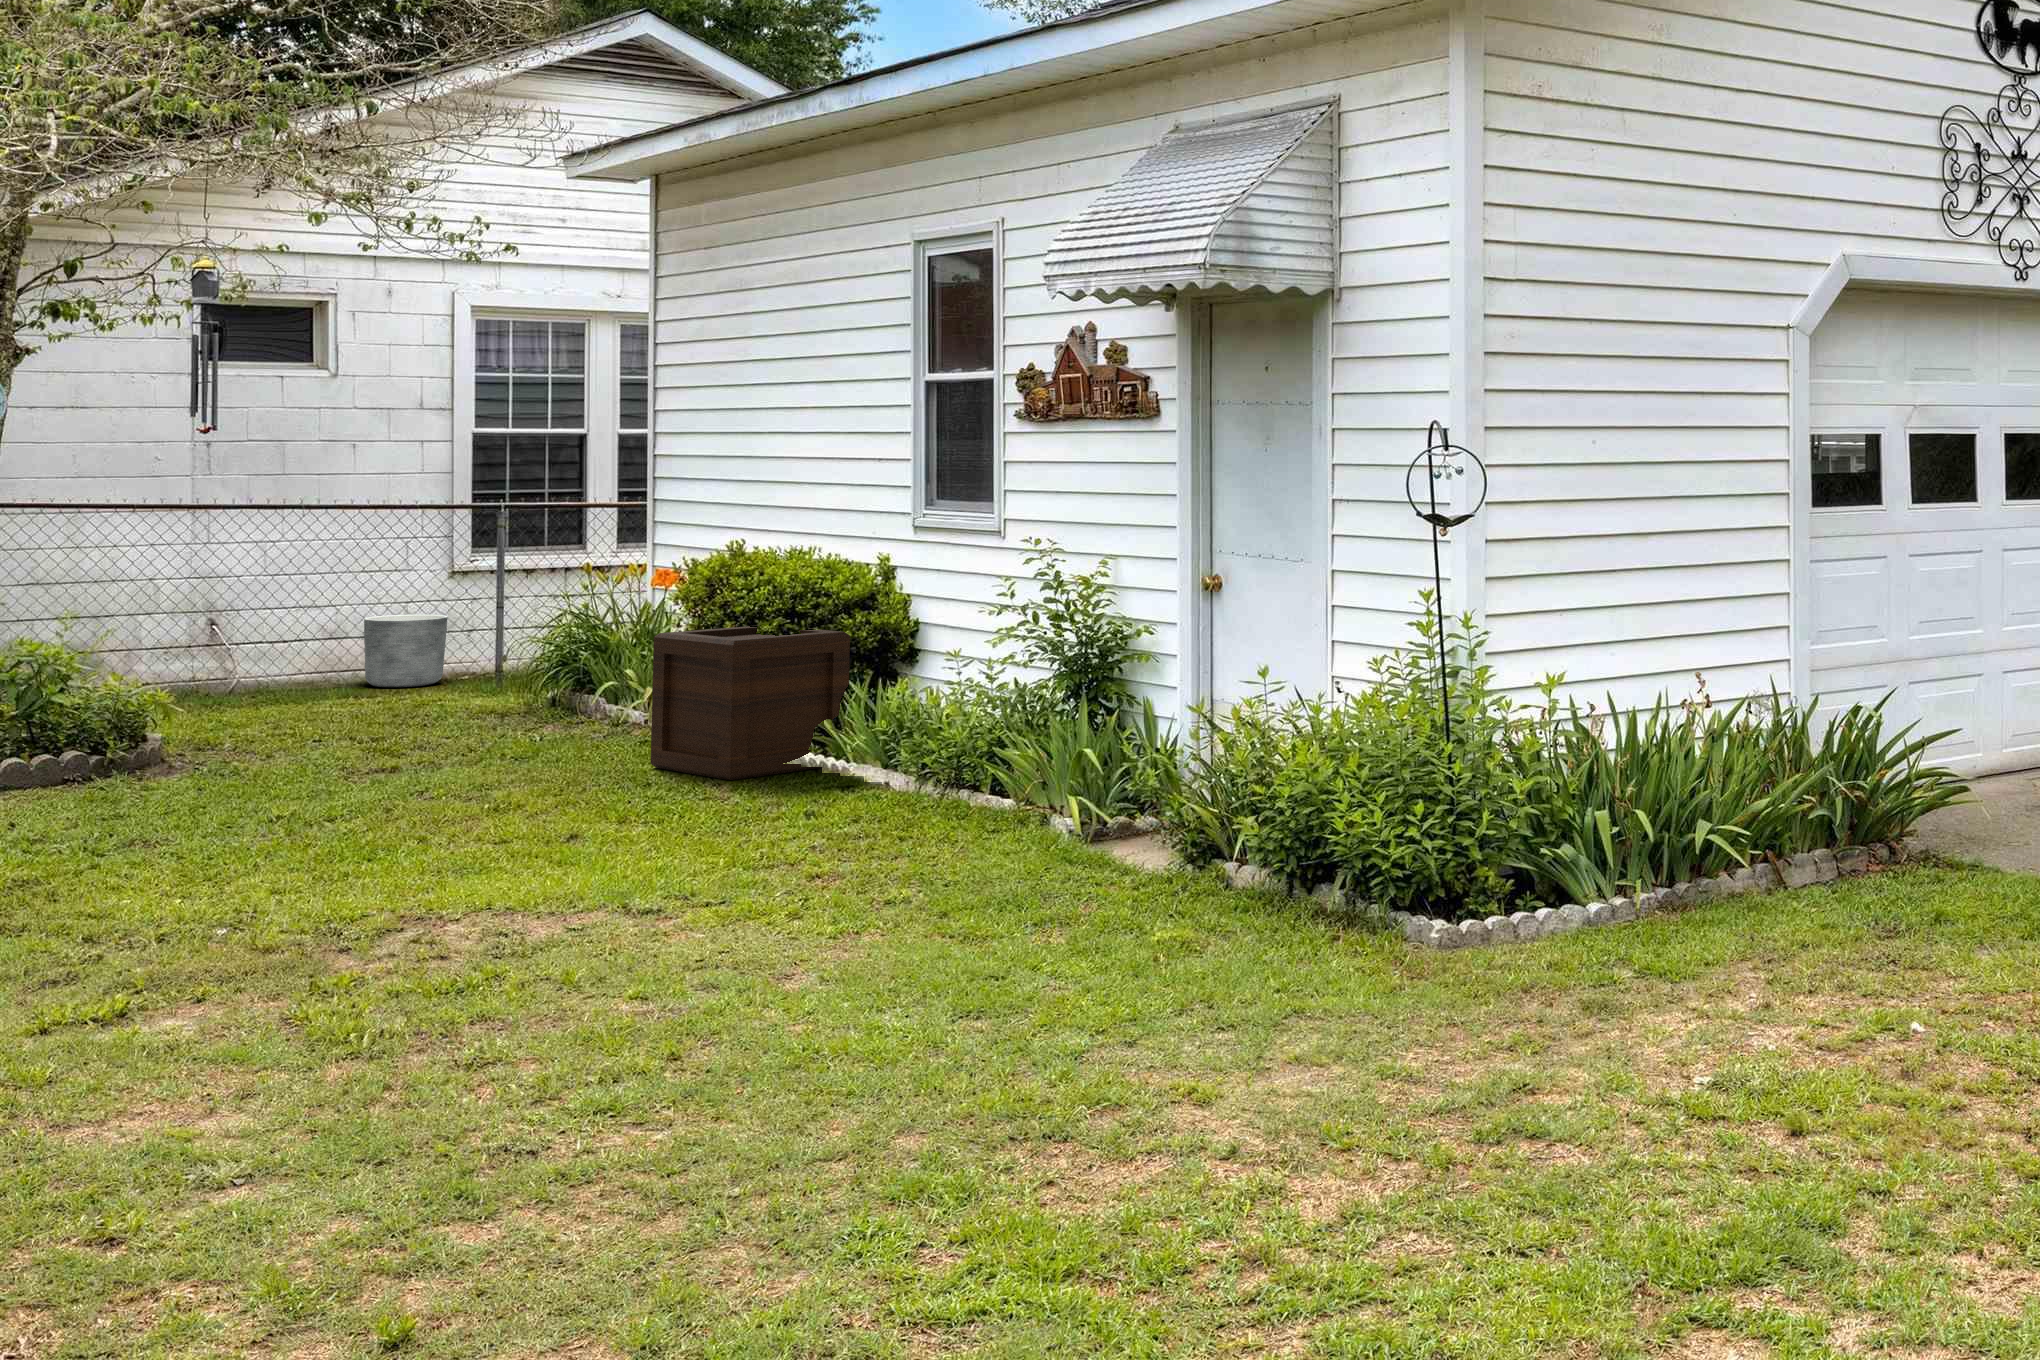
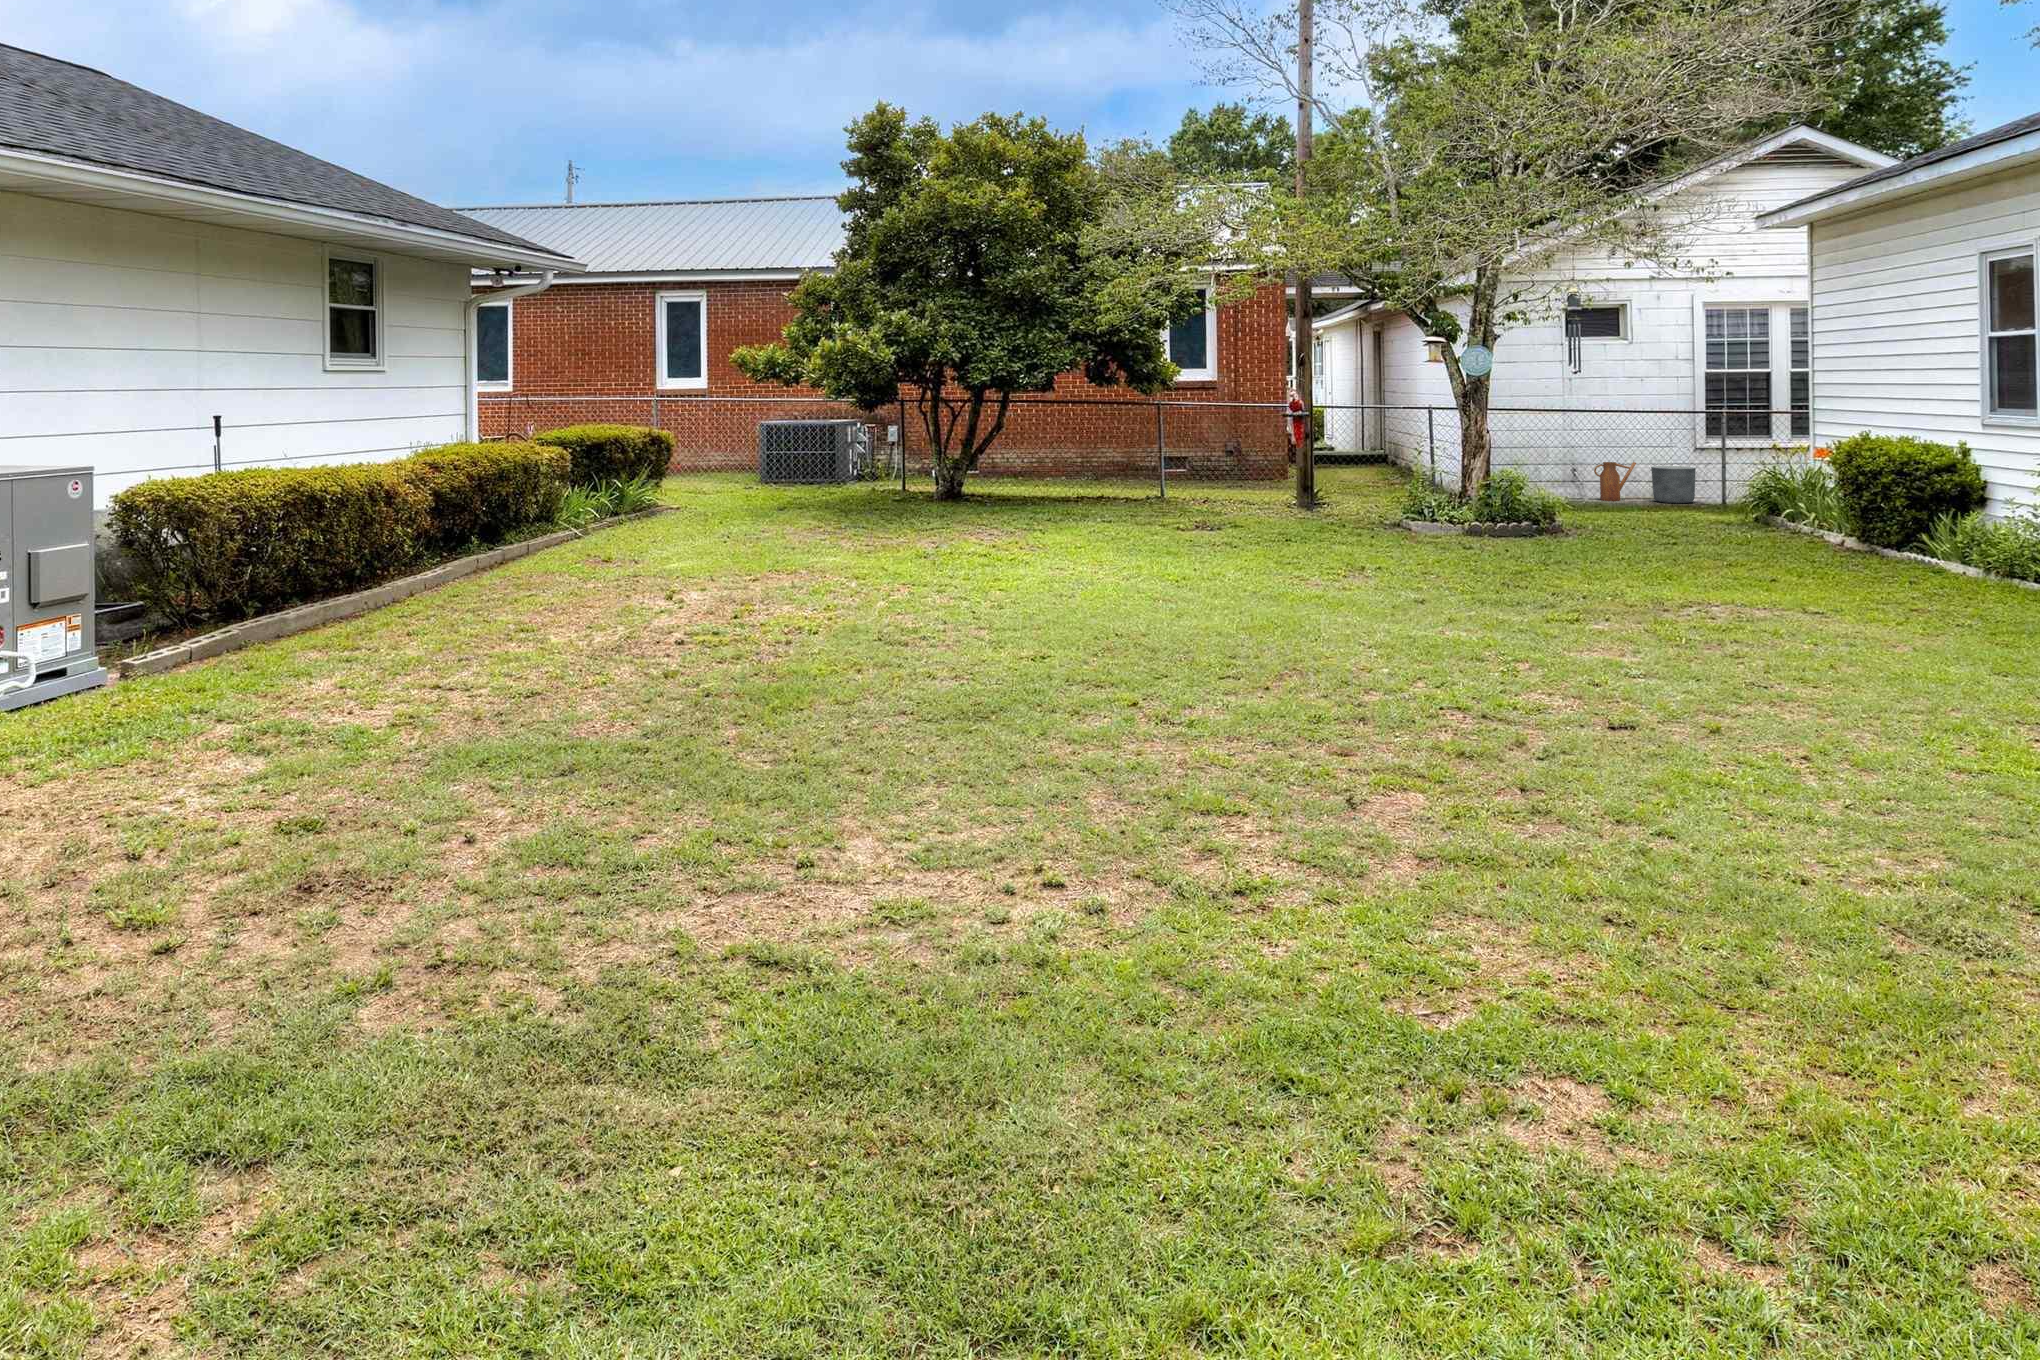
watering can: none [248,610,335,693] -> present [1594,462,1636,501]
wooden crate: present [651,626,850,780] -> none [1812,478,1940,560]

